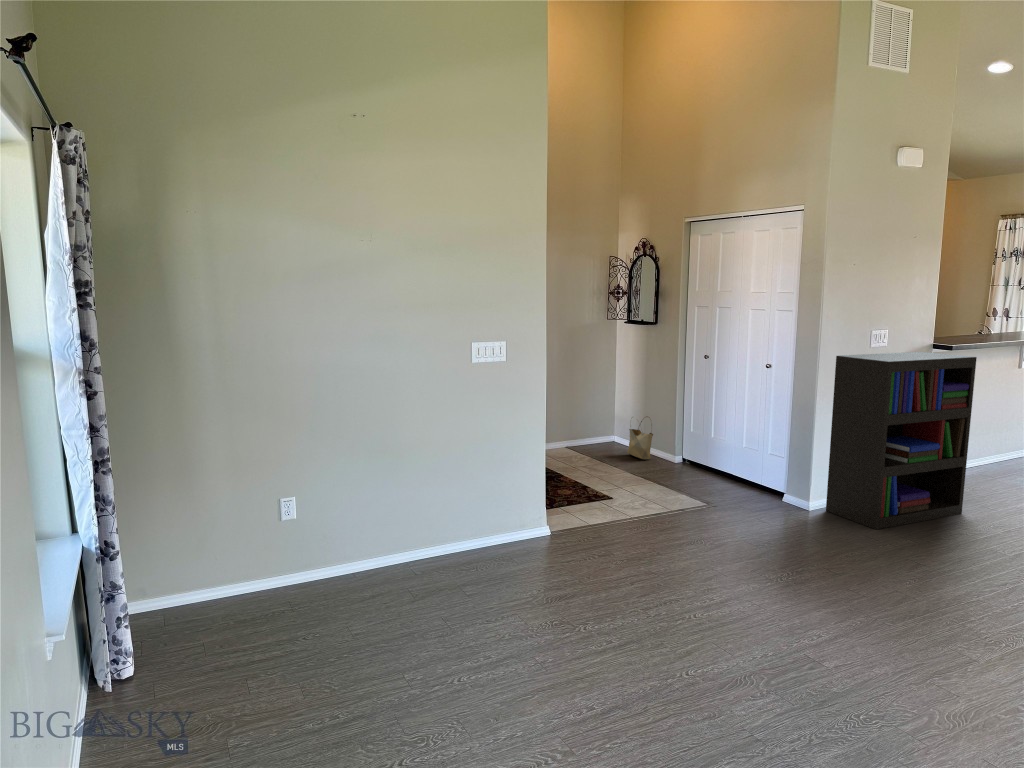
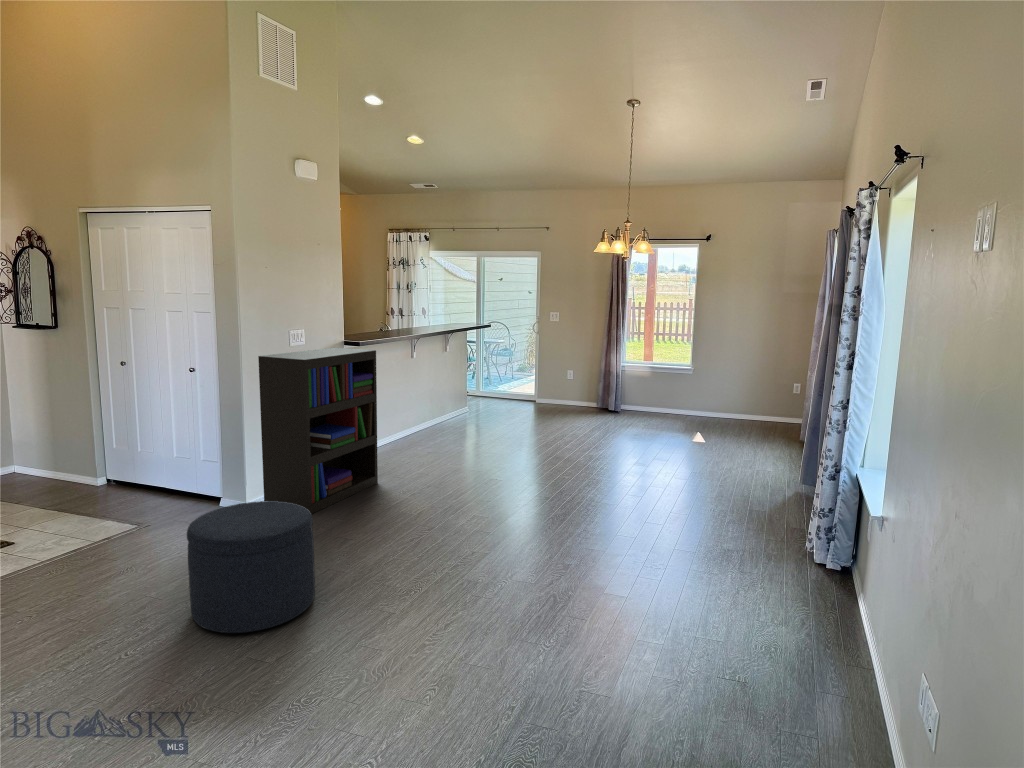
woven basket: present [627,421,653,459] -> none [33,437,67,487]
ottoman: none [764,496,893,621] -> present [187,501,315,633]

